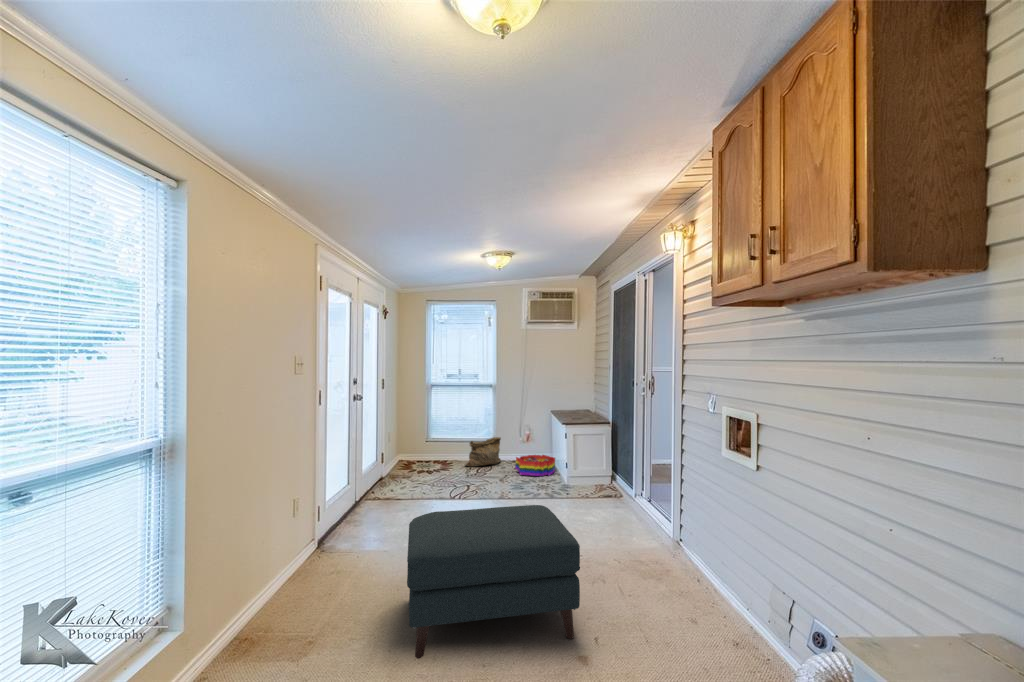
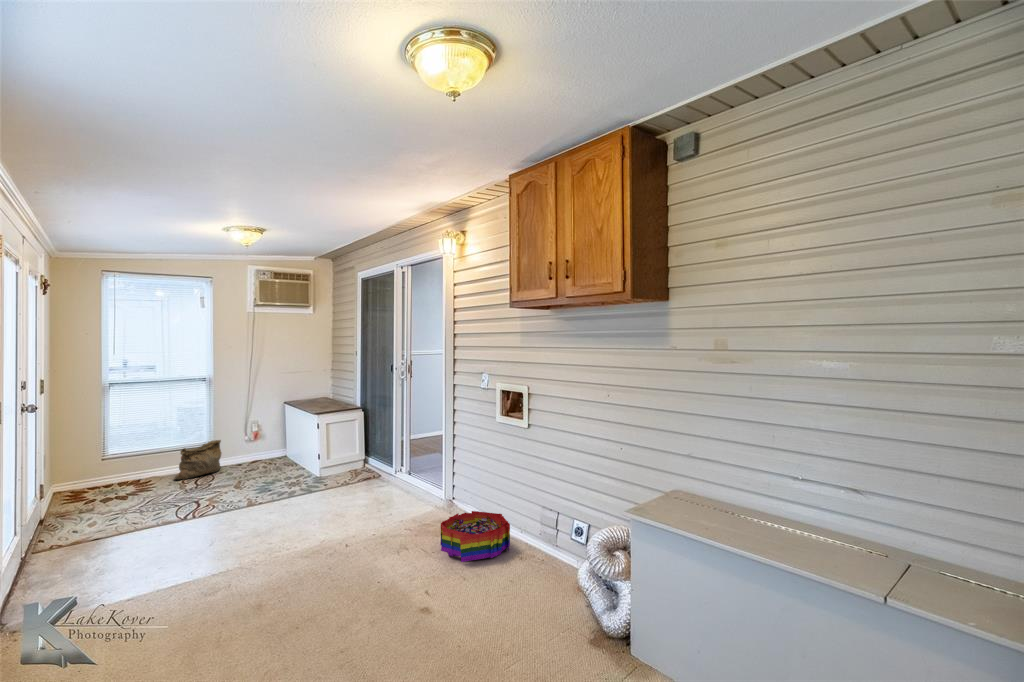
storage bin: present [515,455,555,476] -> present [441,511,510,562]
ottoman: present [407,505,580,659] -> none [217,488,412,654]

